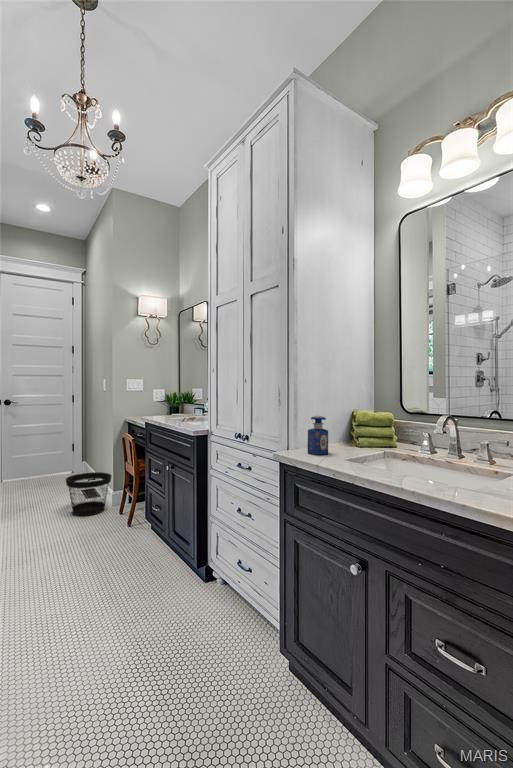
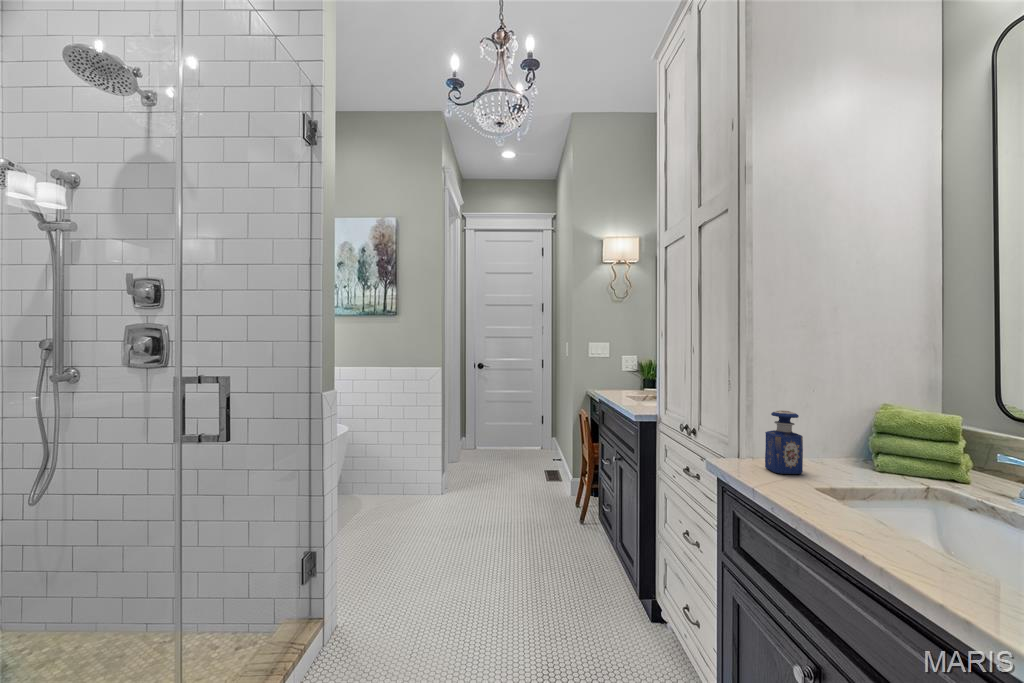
wastebasket: present [66,472,112,516] -> none [520,452,569,502]

